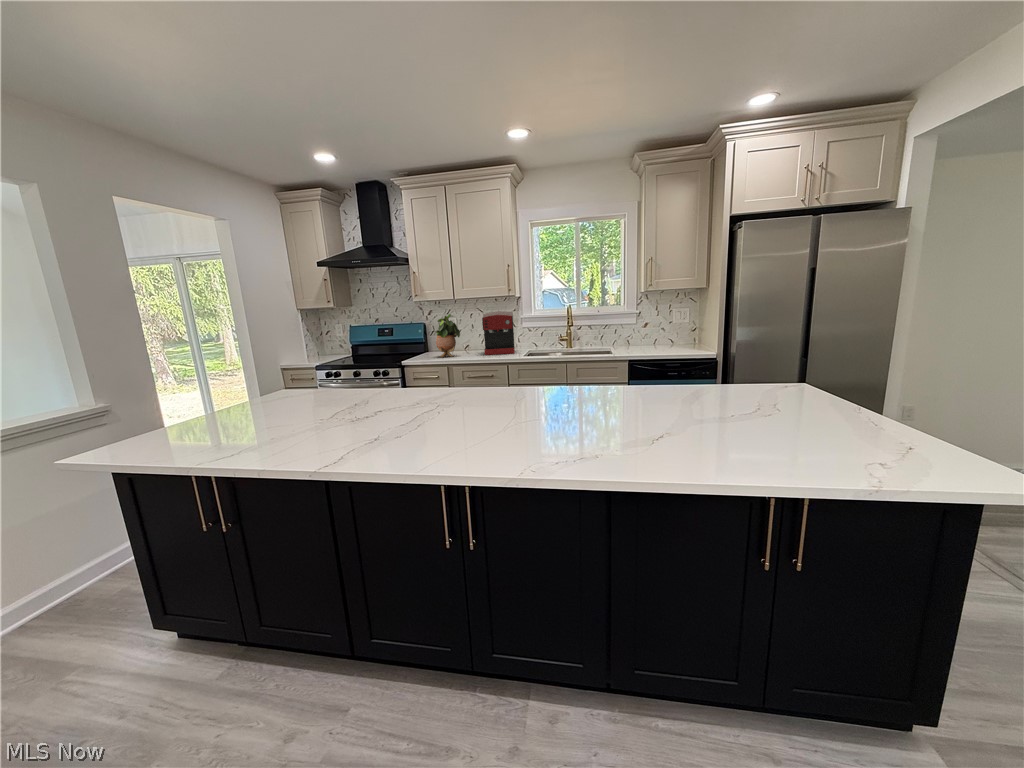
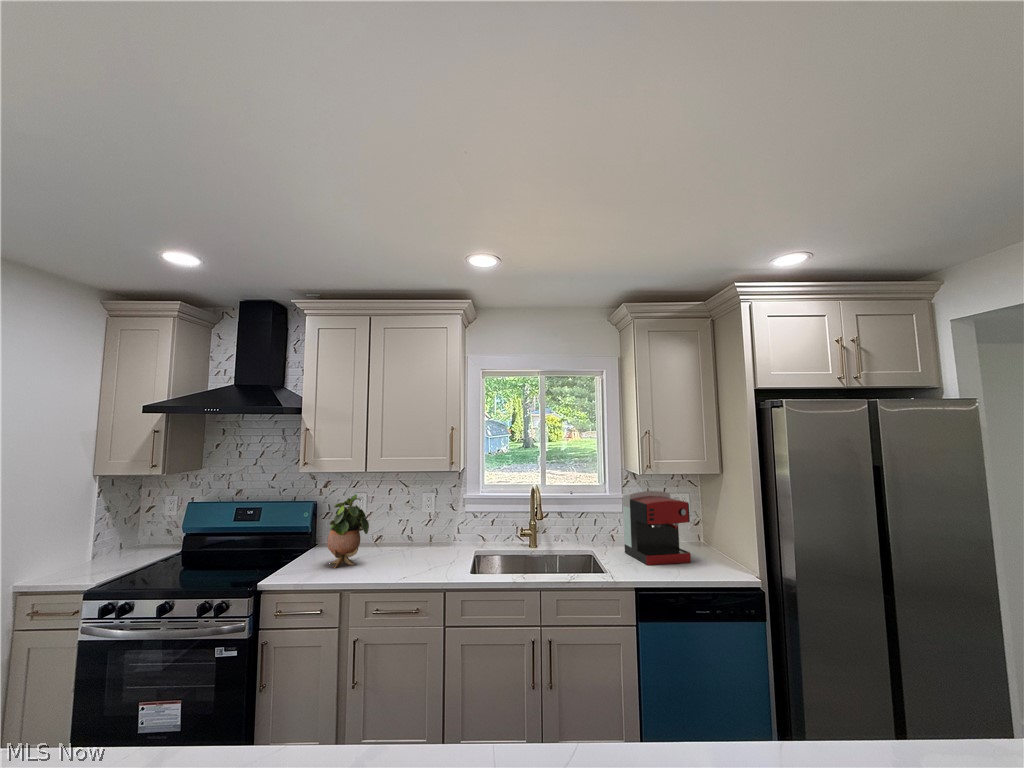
coffee maker: present [482,311,515,355] -> present [623,491,691,565]

